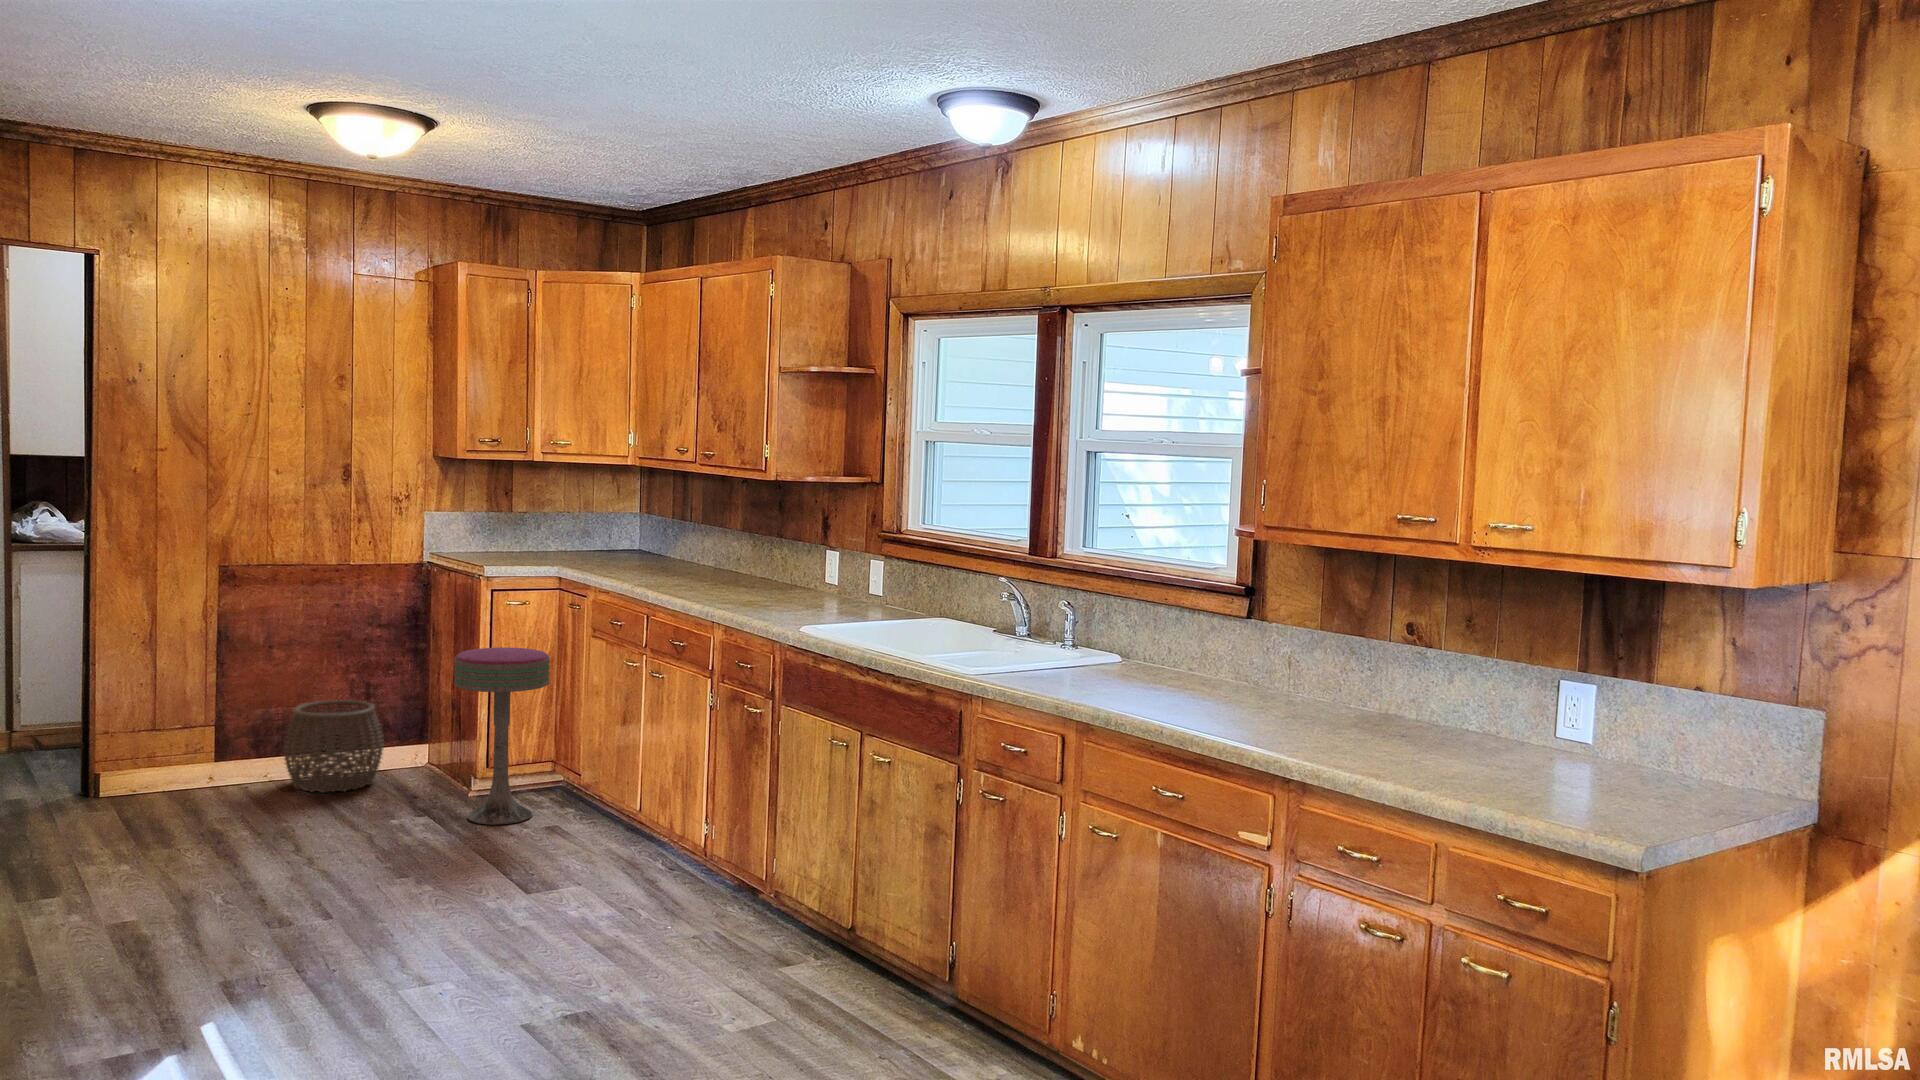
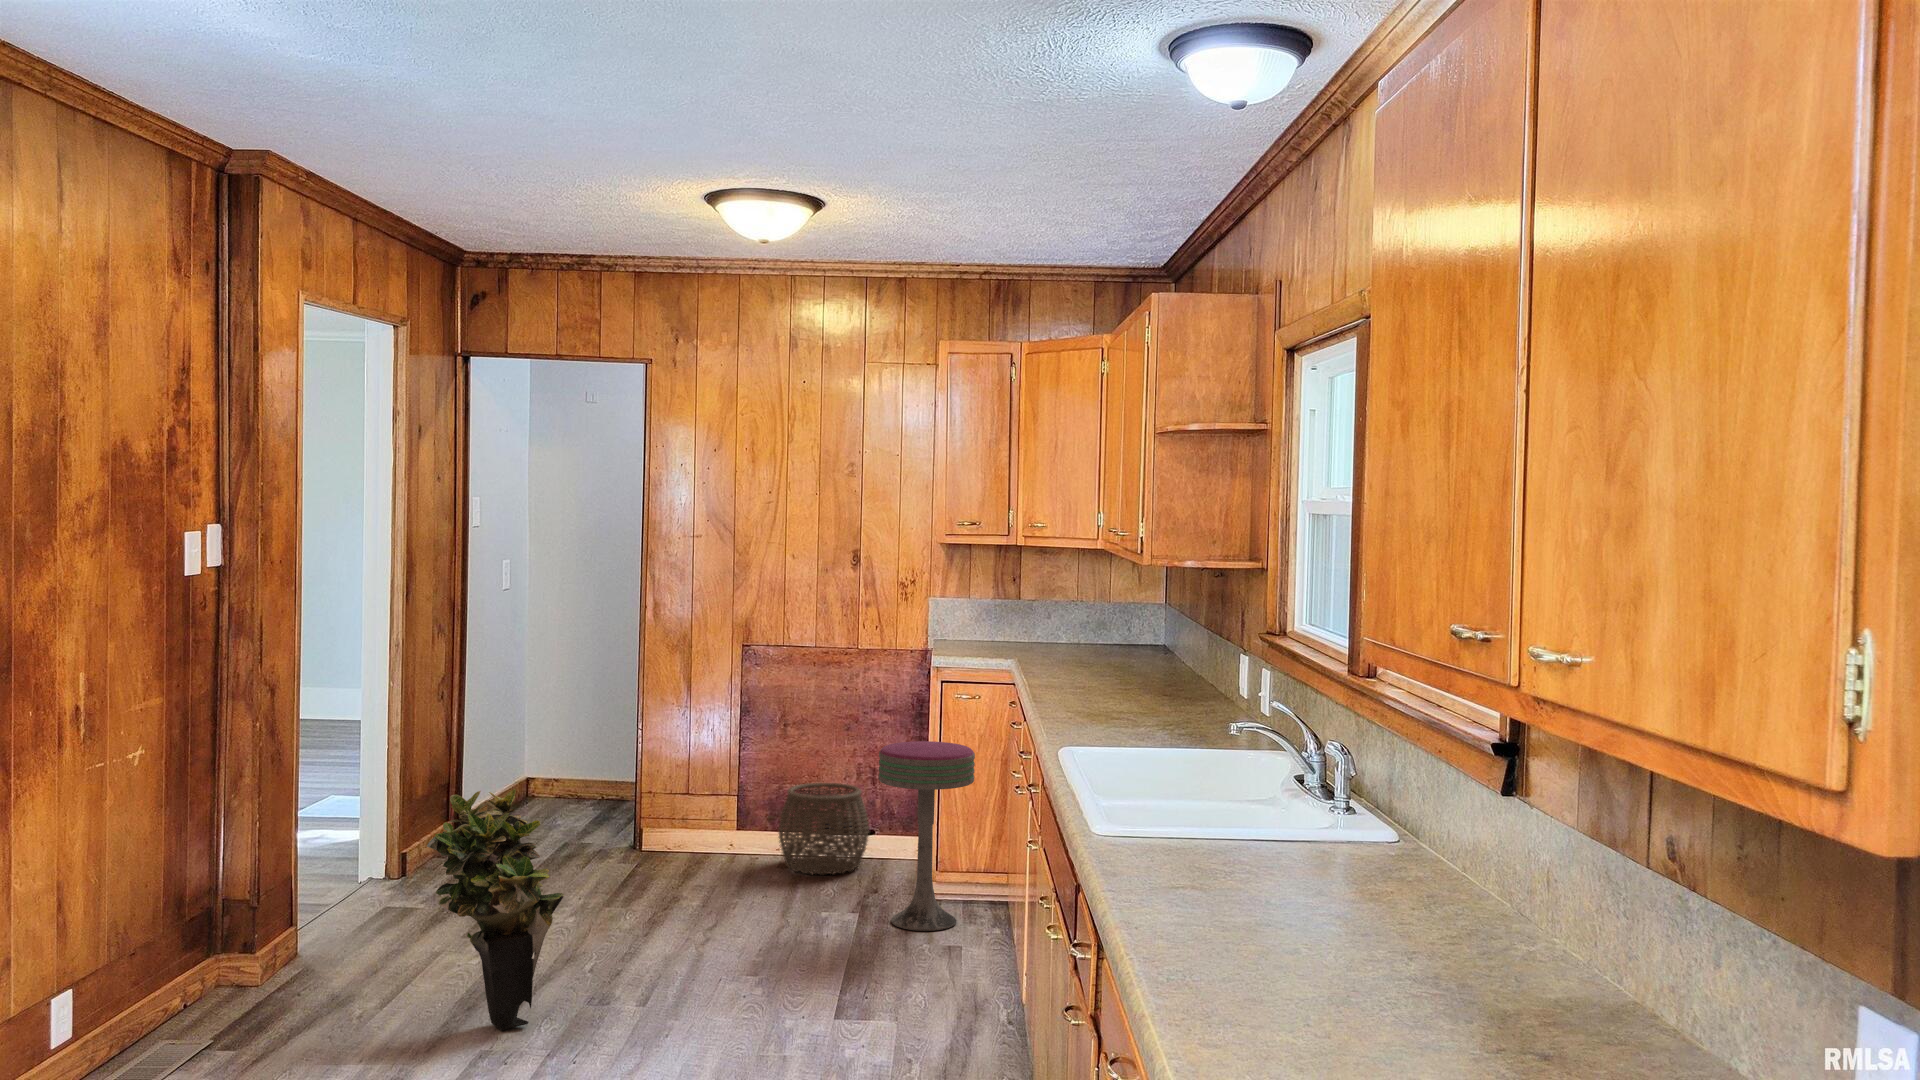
potted plant: none [89,726,249,980] -> present [427,789,565,1031]

